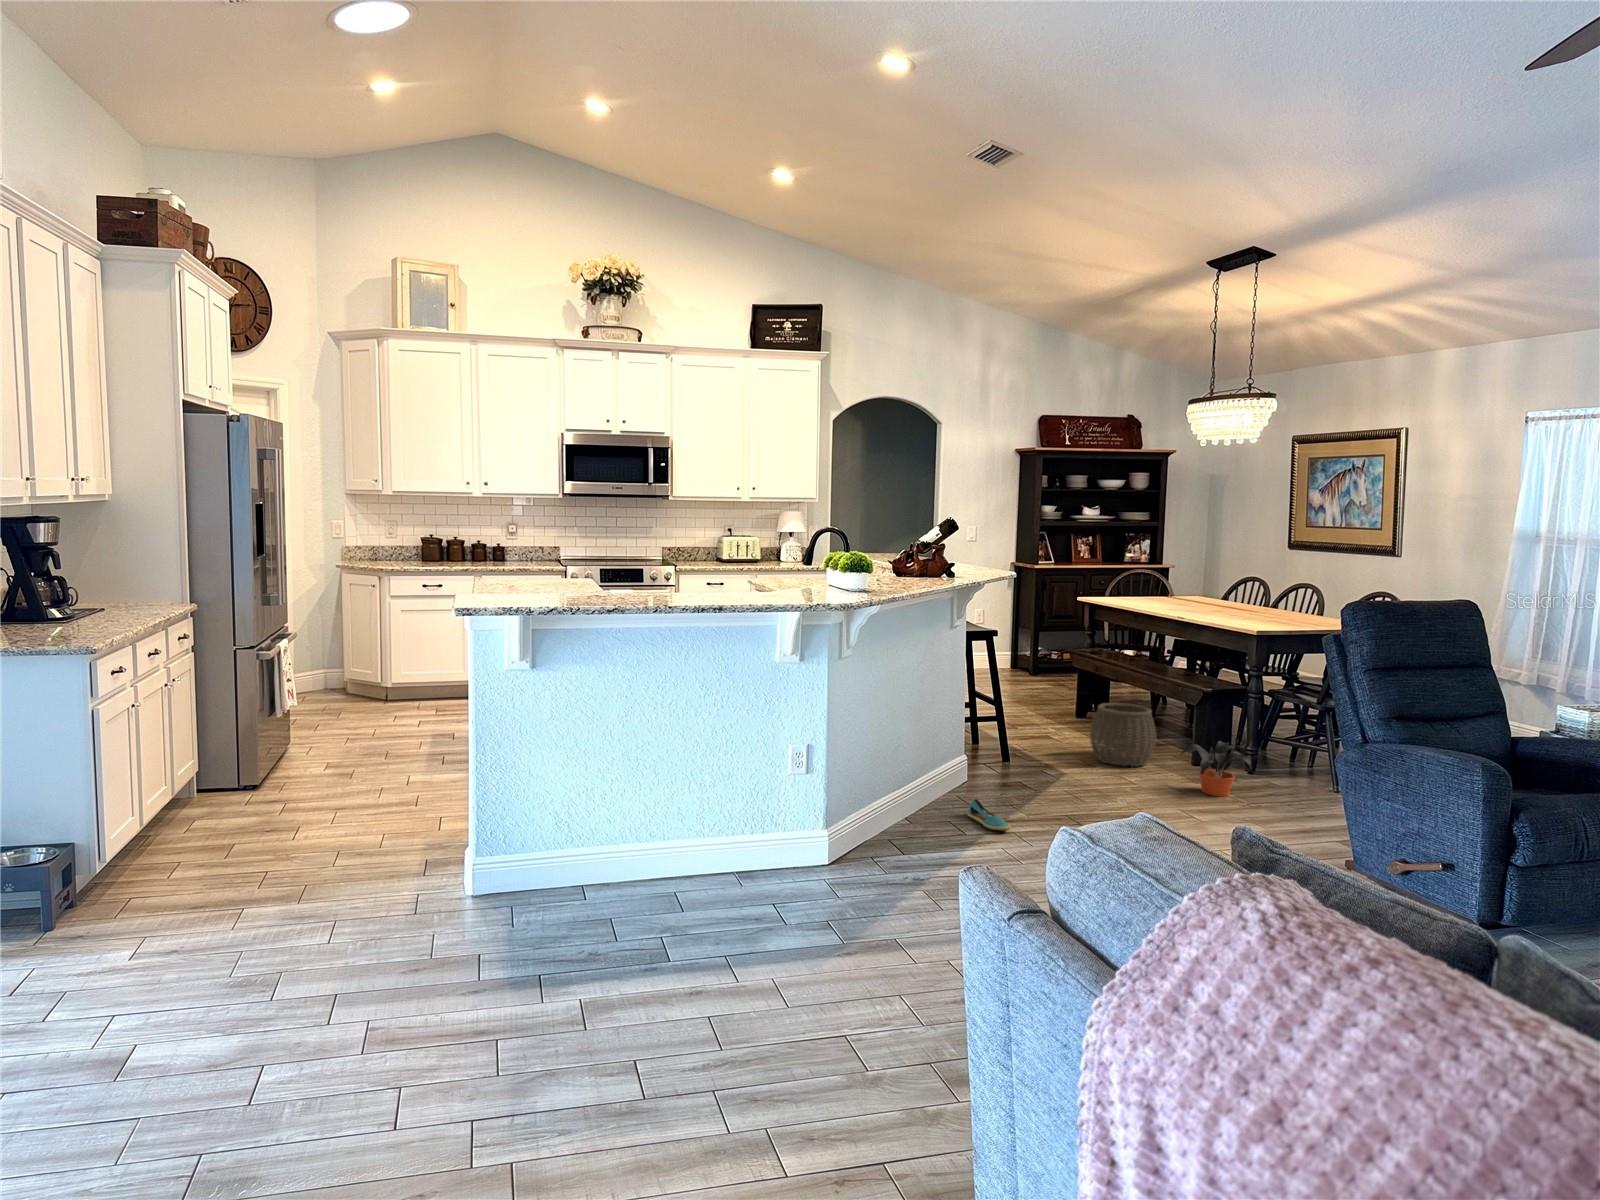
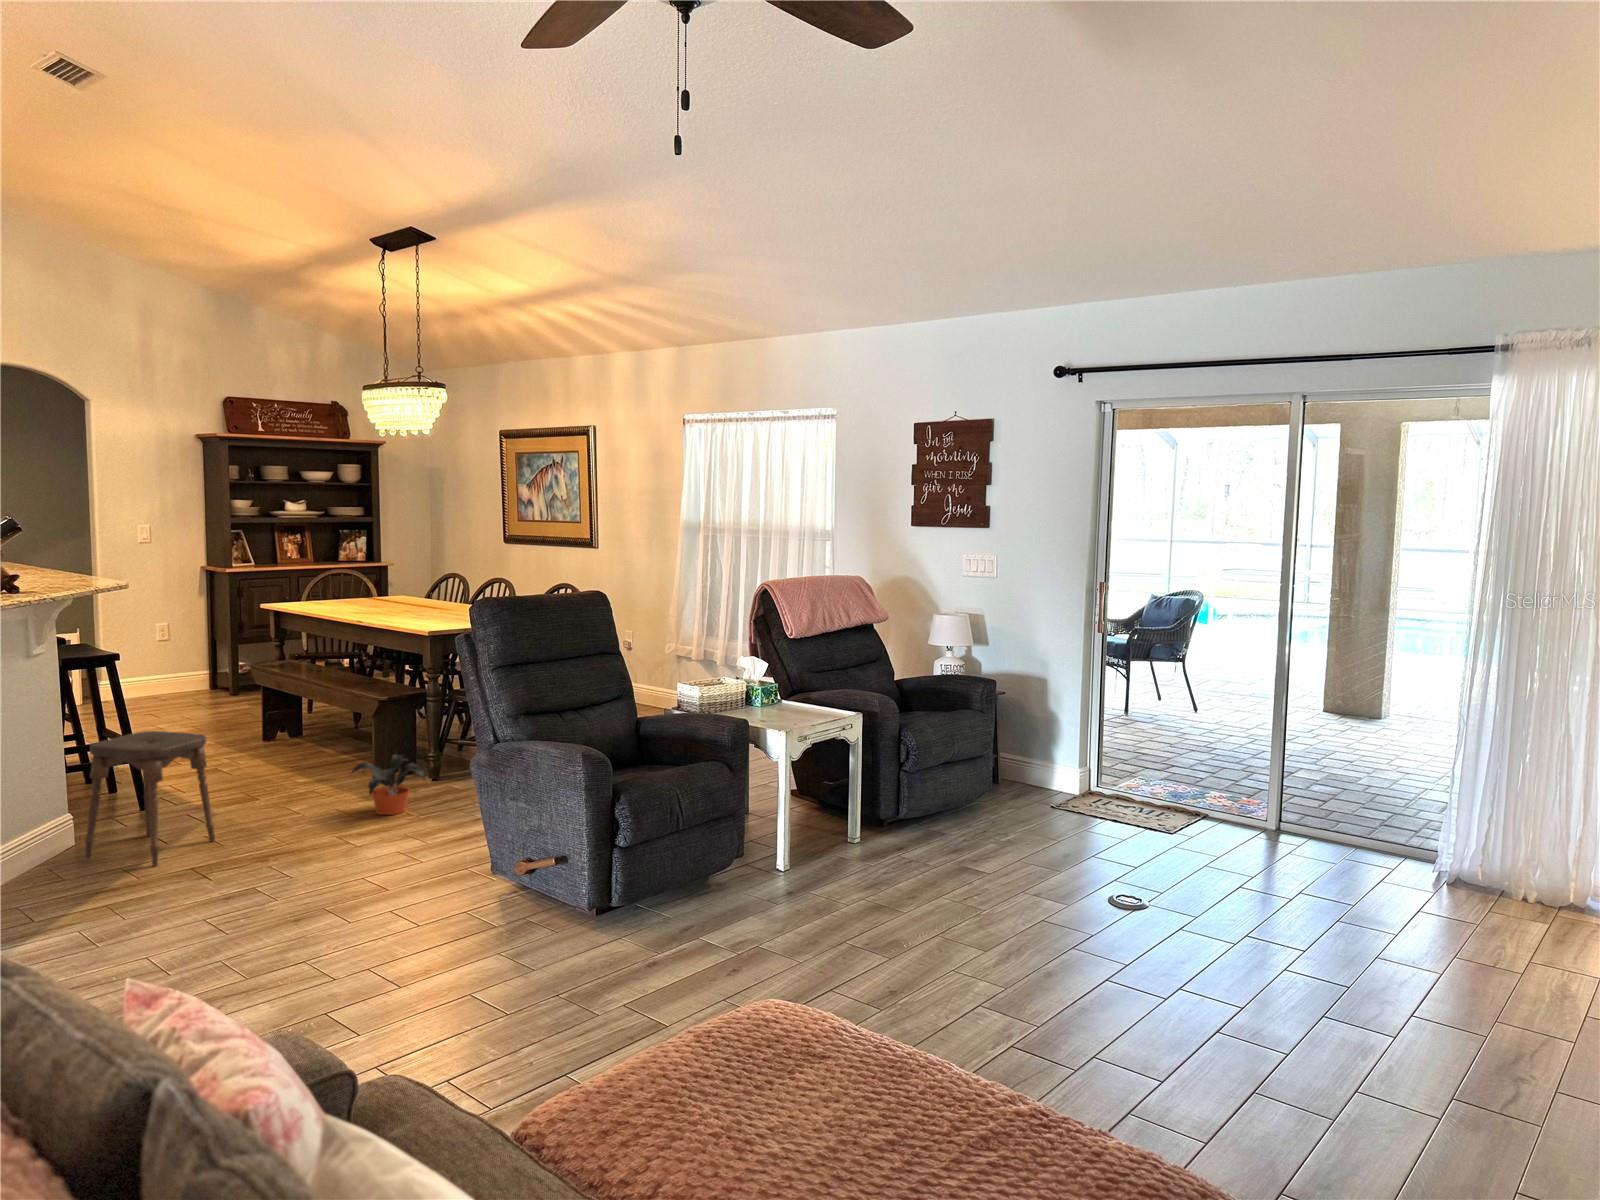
stool: none [982,693,1073,802] -> present [85,731,215,866]
woven basket: present [1090,703,1156,767] -> none [255,725,336,798]
shoe: present [967,798,1010,830] -> none [39,881,96,919]

